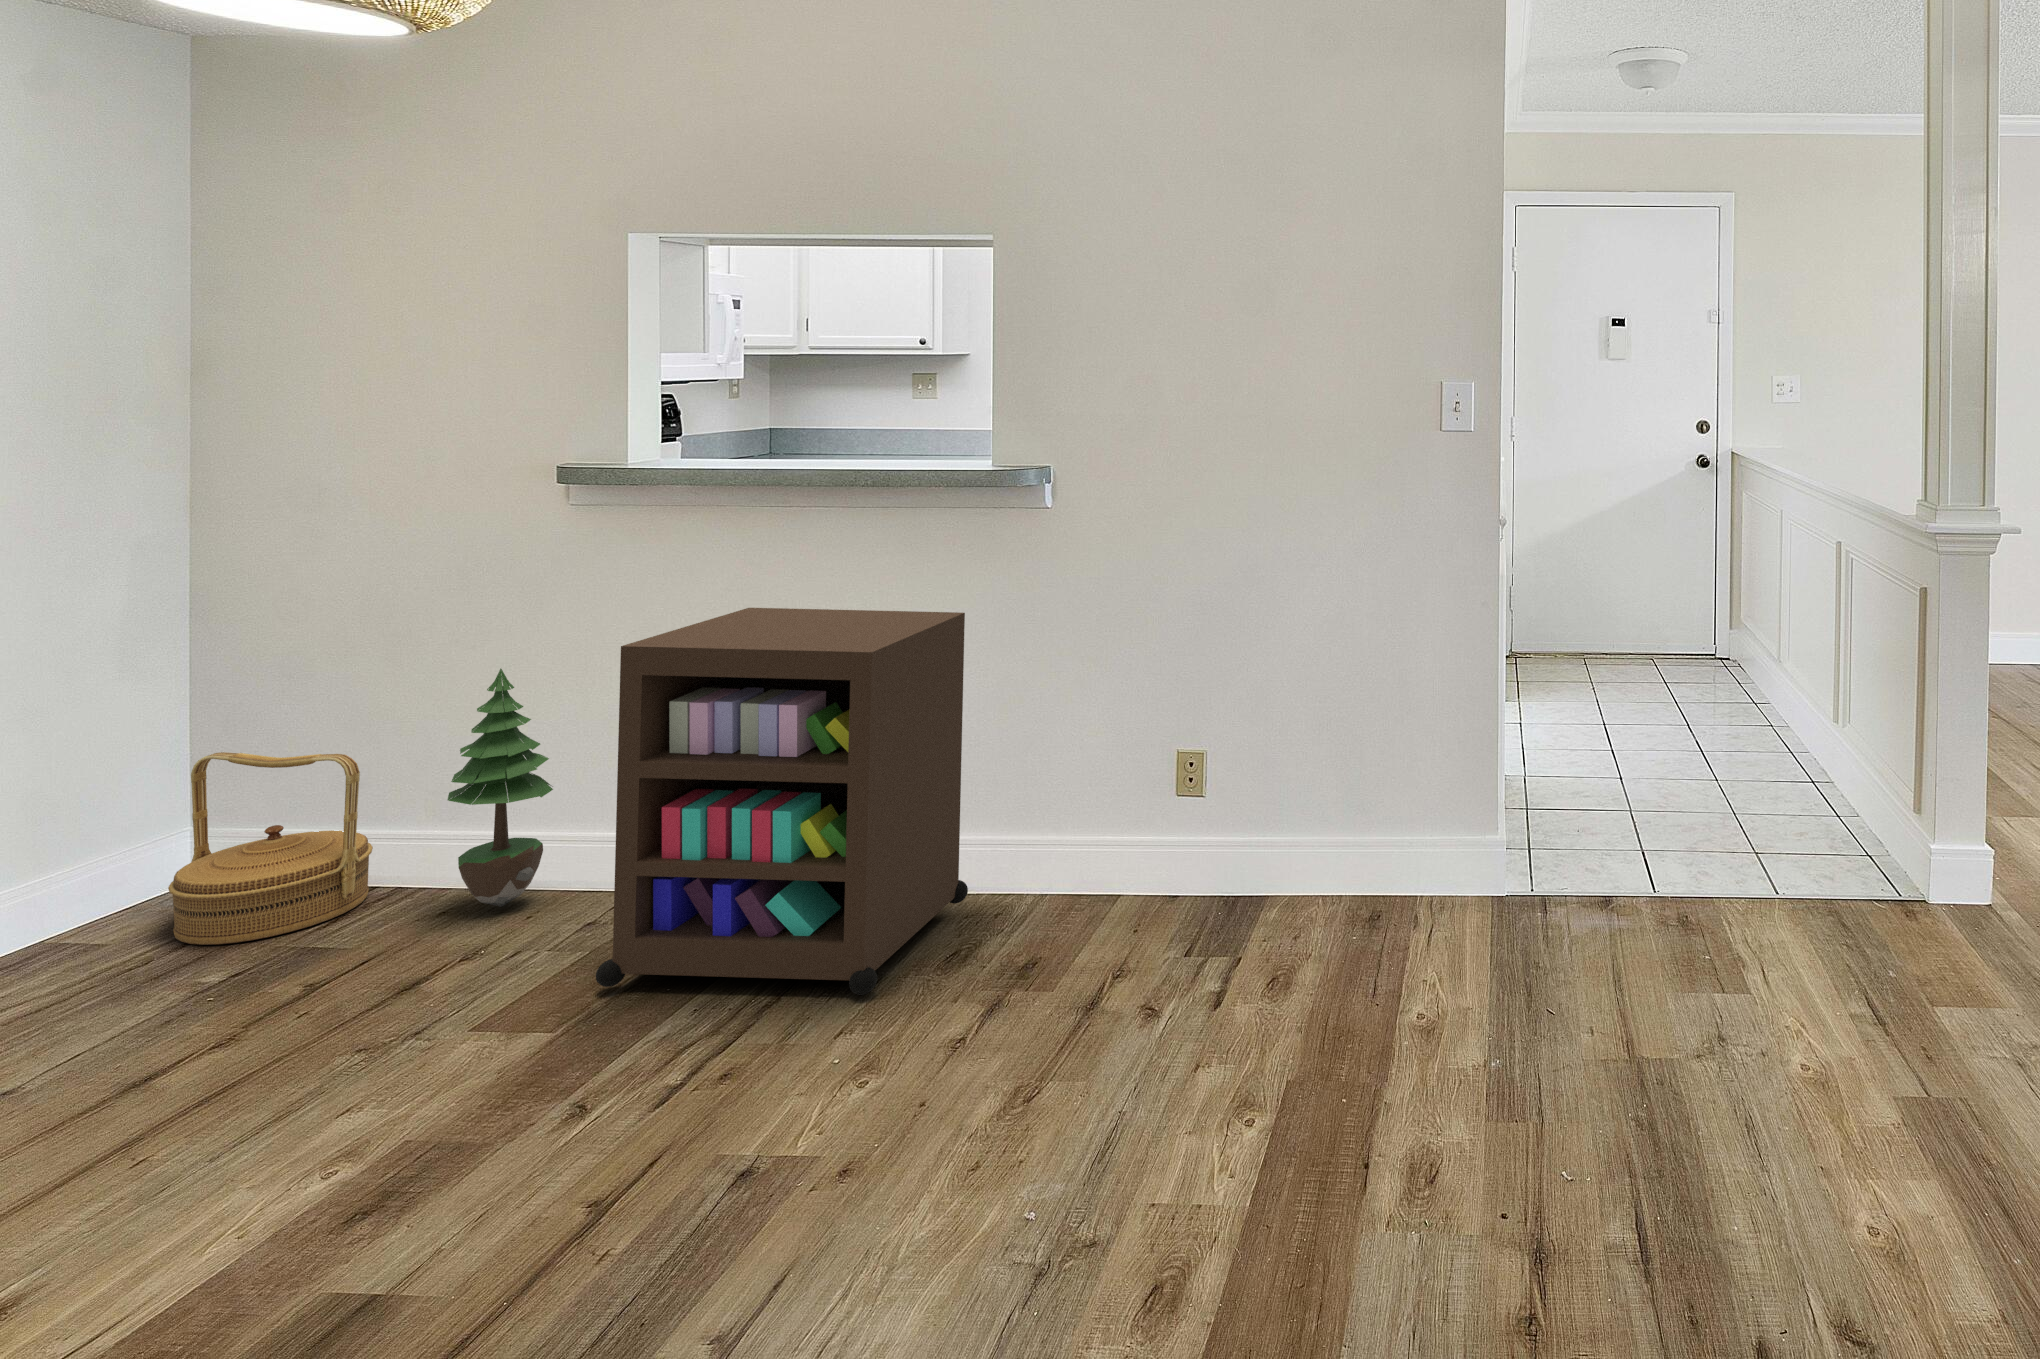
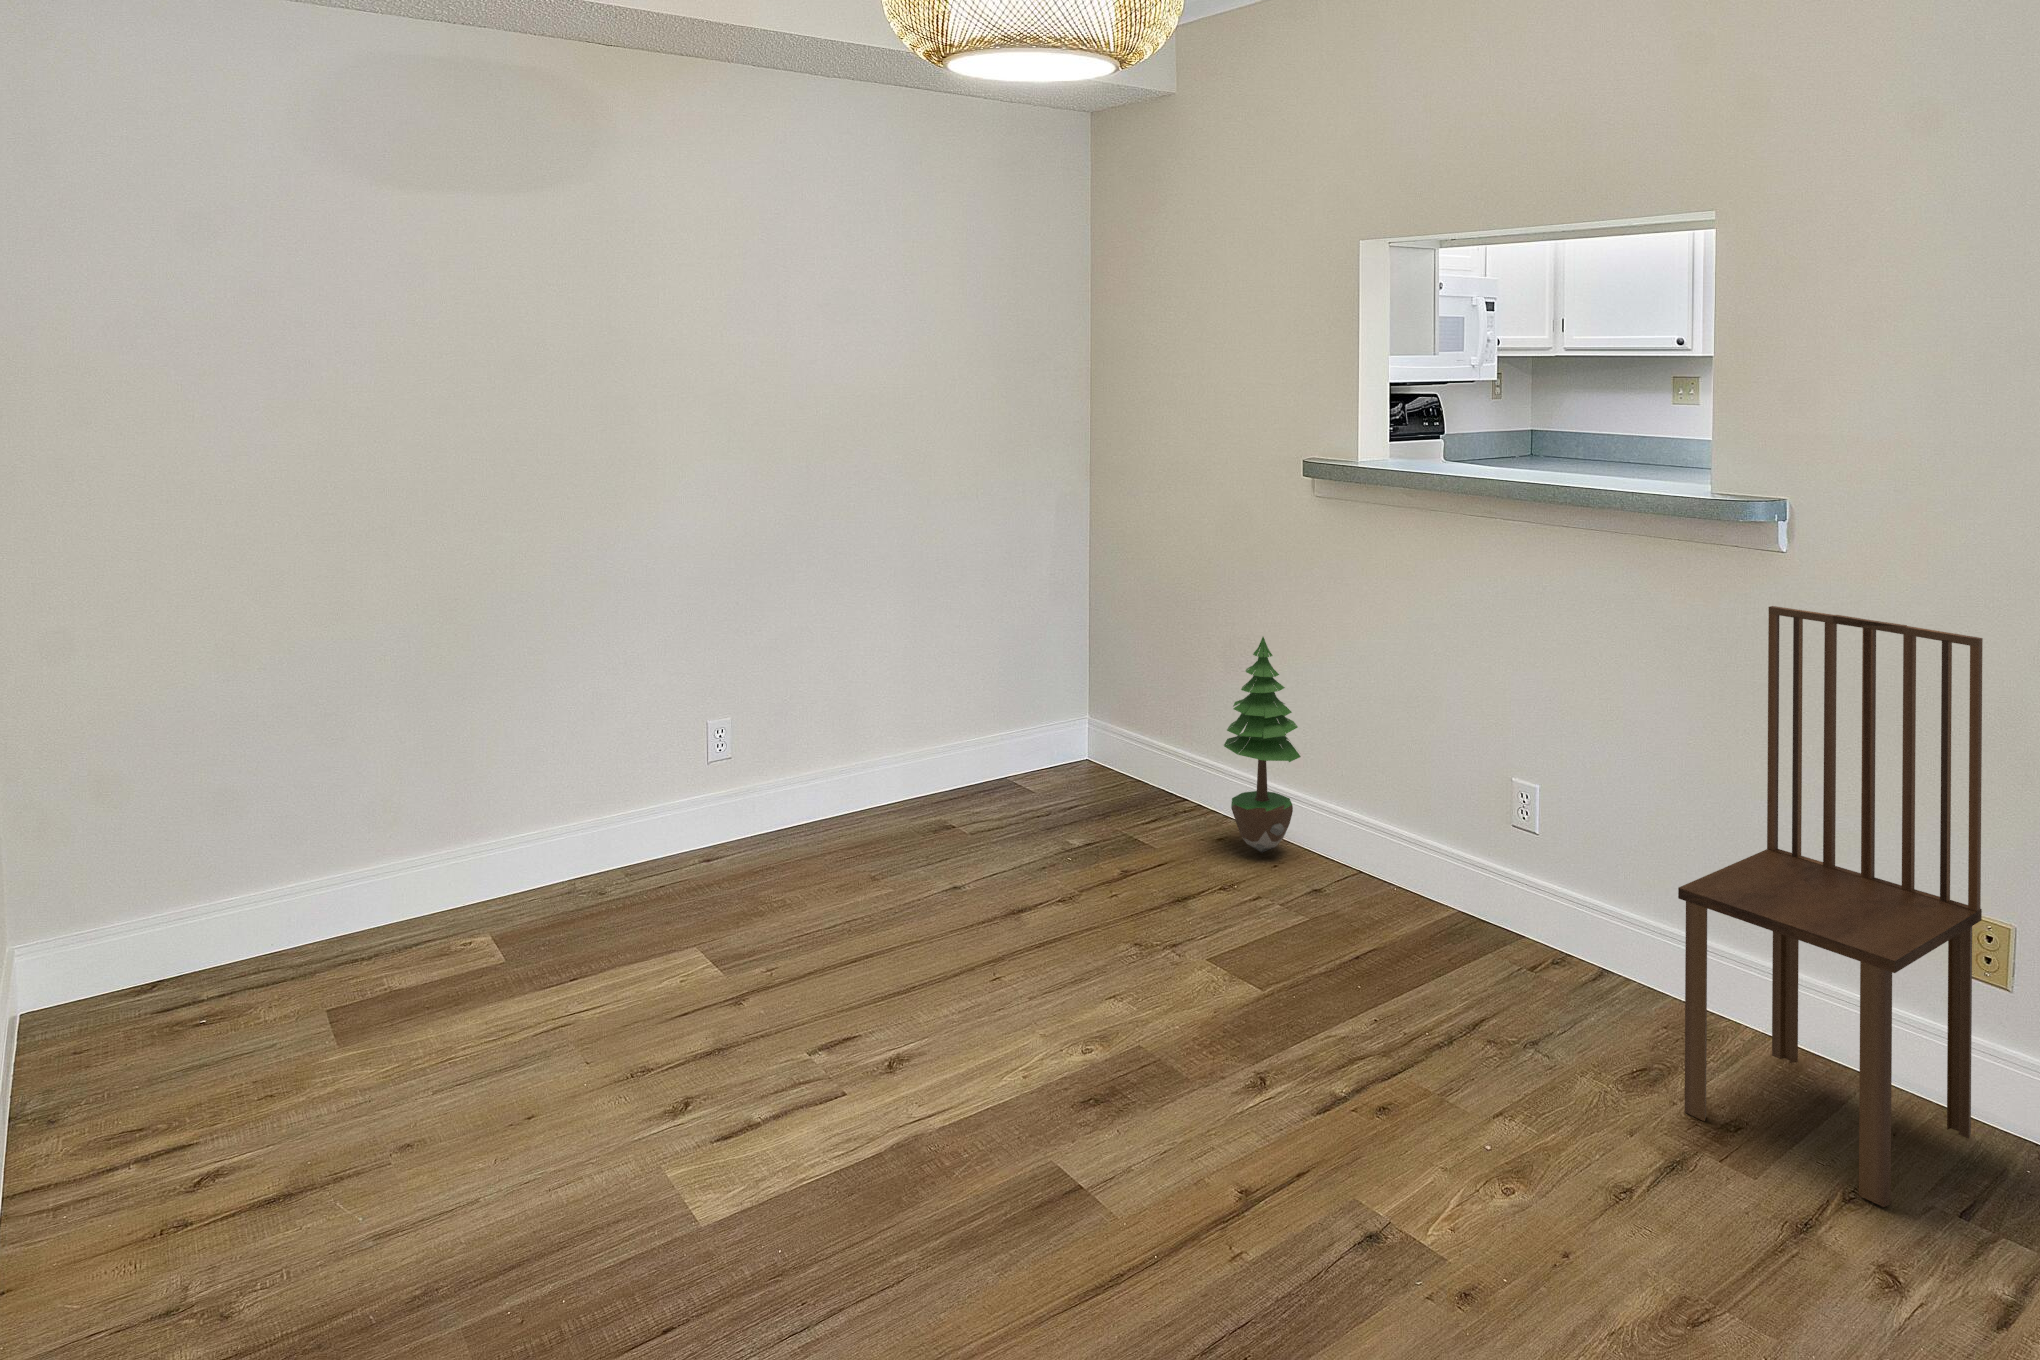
dining chair: none [987,554,1192,975] -> present [1678,606,1983,1207]
storage cabinet: present [596,608,968,995] -> none [1304,615,1674,1078]
woven basket: present [168,752,373,945] -> none [1065,666,1185,825]

